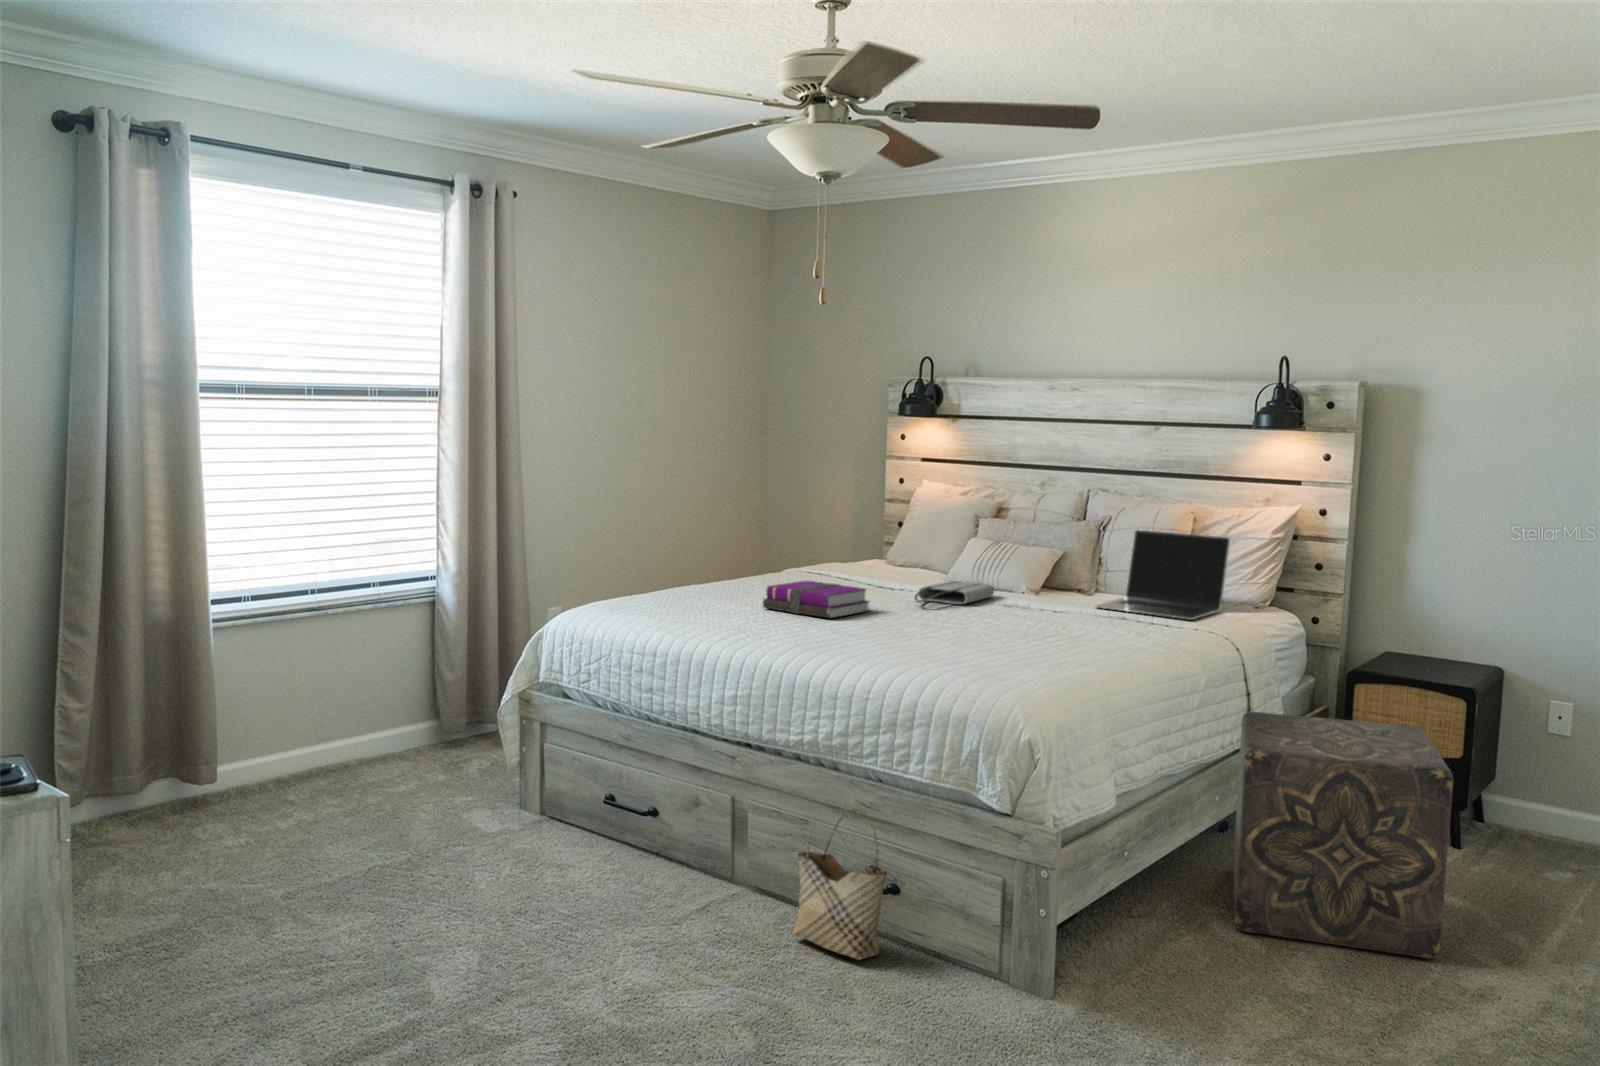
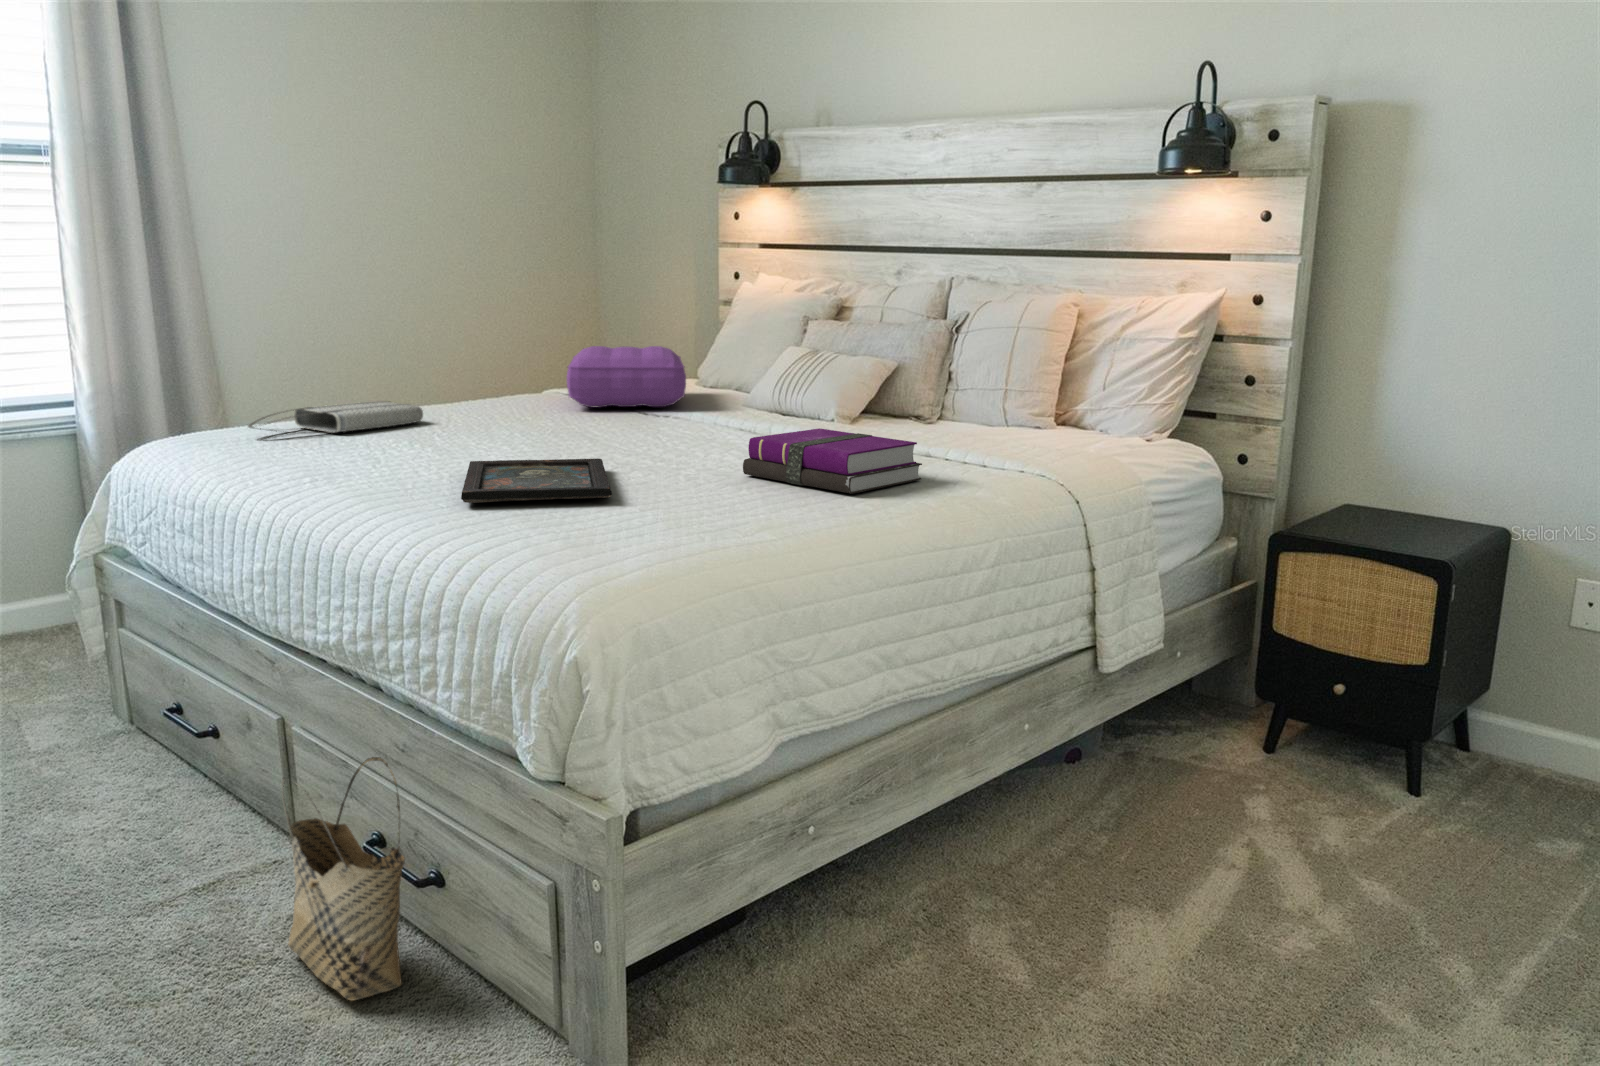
laptop: present [1096,530,1231,620] -> none [906,327,1108,456]
pillow: none [812,537,912,583] -> present [567,346,686,408]
notebook: present [763,580,869,618] -> present [743,428,922,494]
tote bag: present [915,581,994,604] -> present [248,401,423,433]
tray: none [844,622,967,651] -> present [461,458,612,503]
ottoman: present [1233,712,1453,958] -> none [1008,596,1361,1013]

